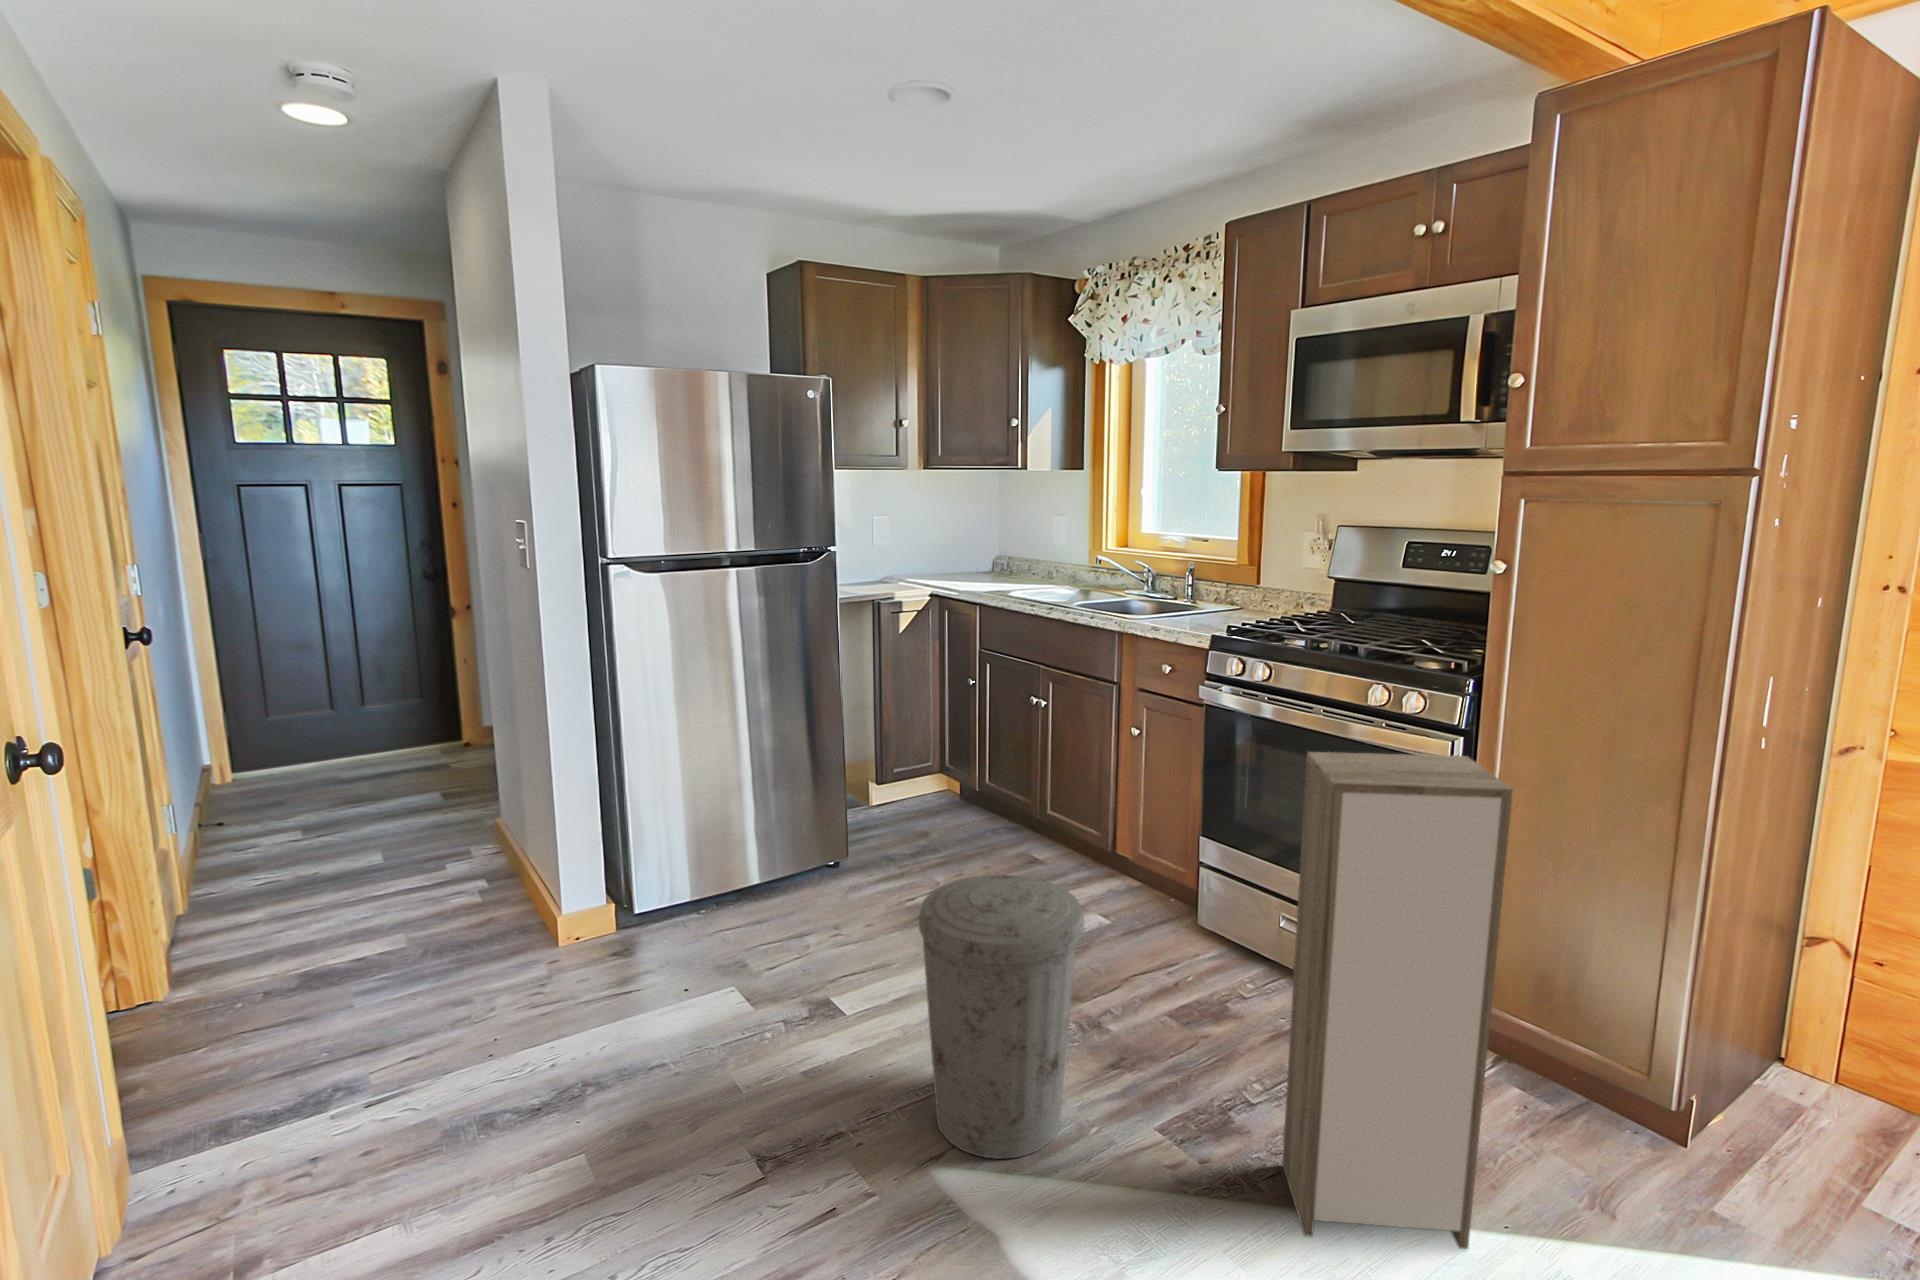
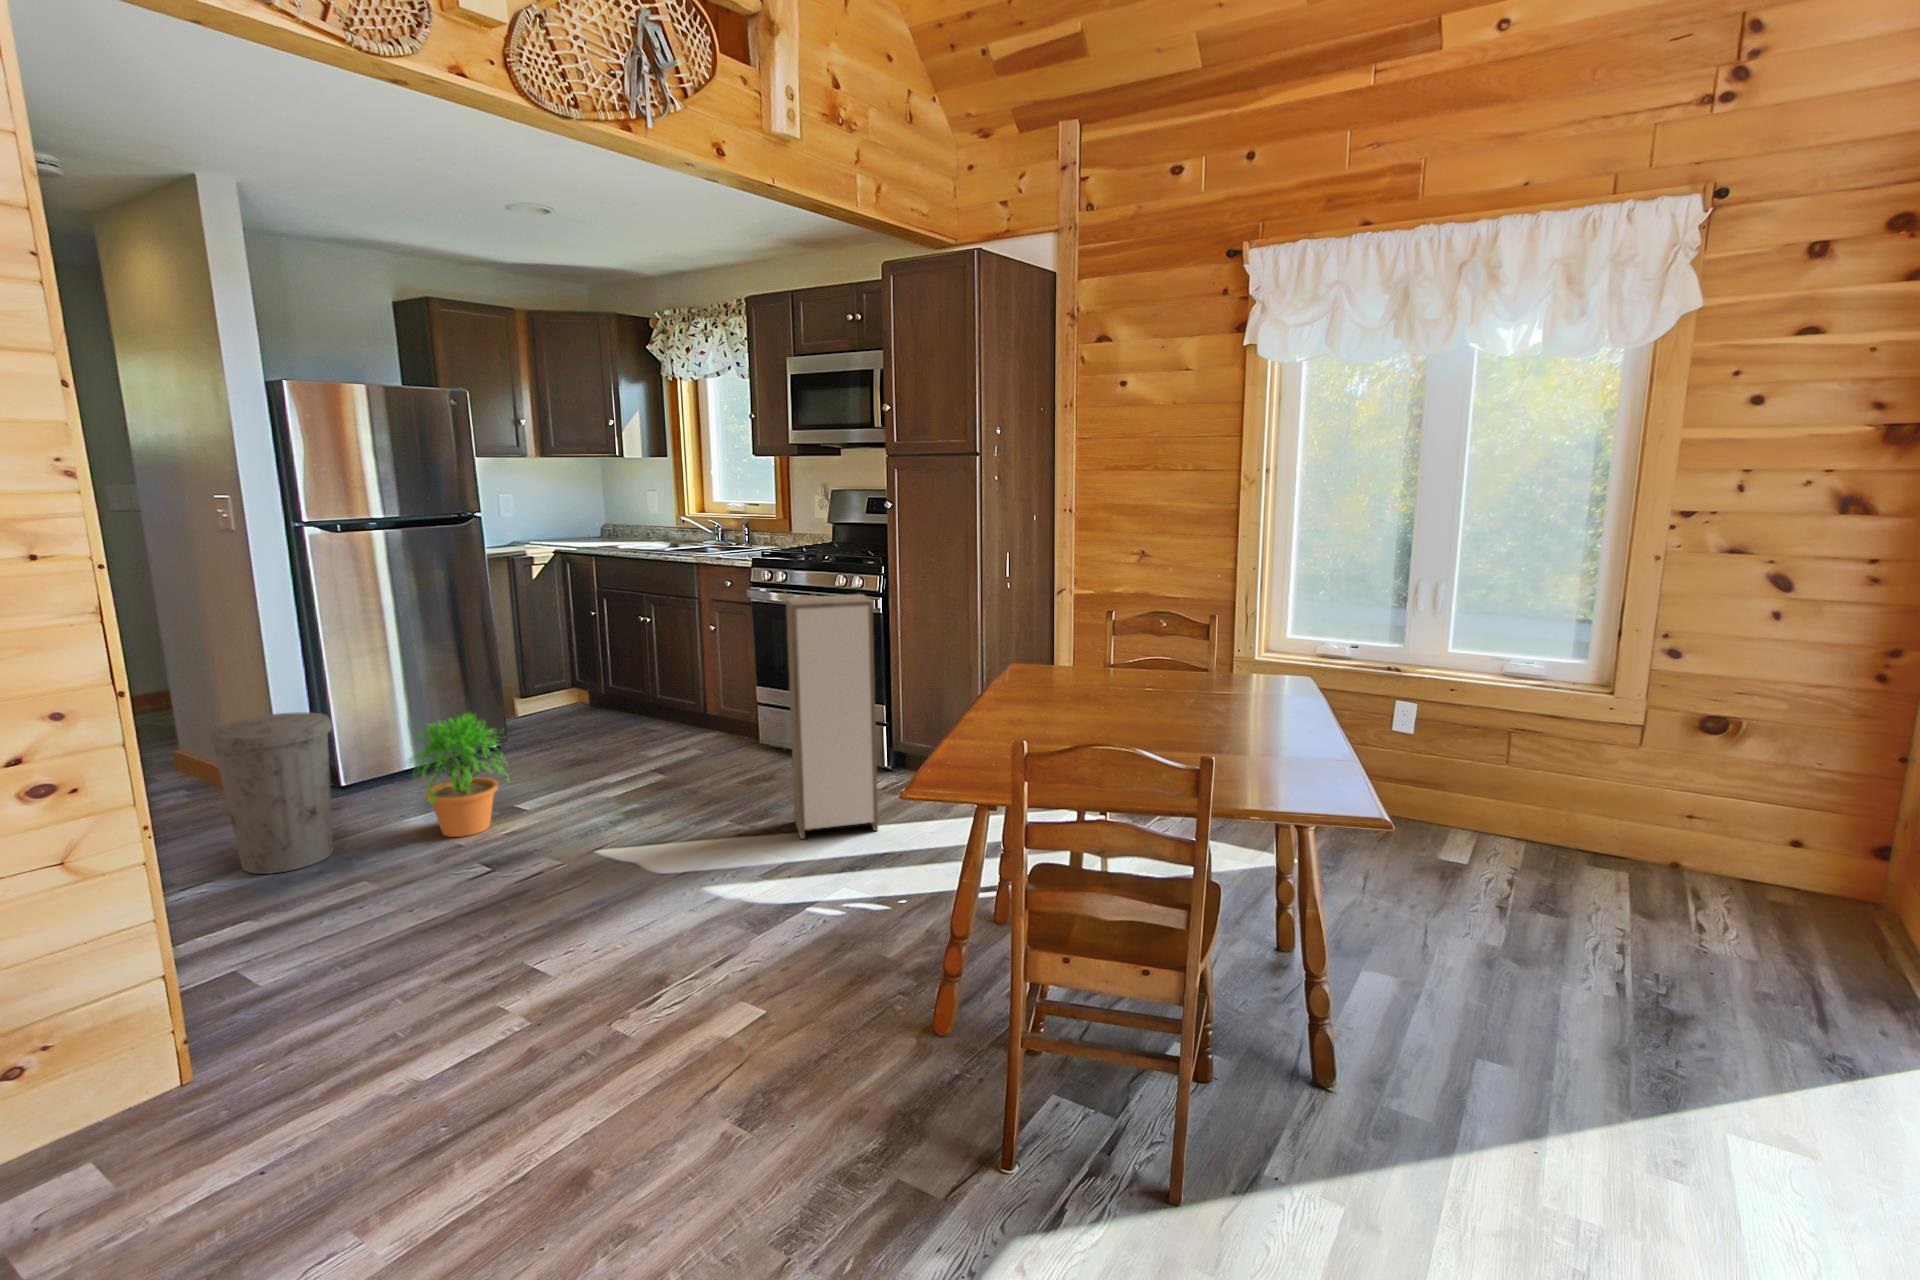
potted plant: none [665,864,829,1065] -> present [409,713,509,837]
trash can: present [919,875,1085,1159] -> present [210,712,333,874]

